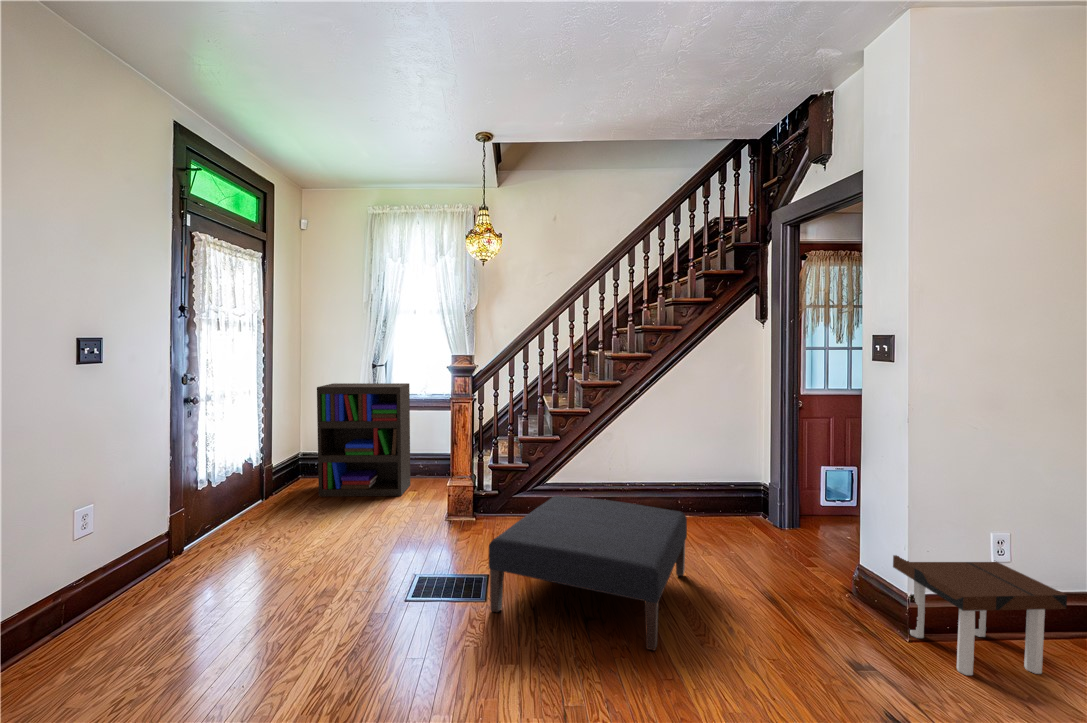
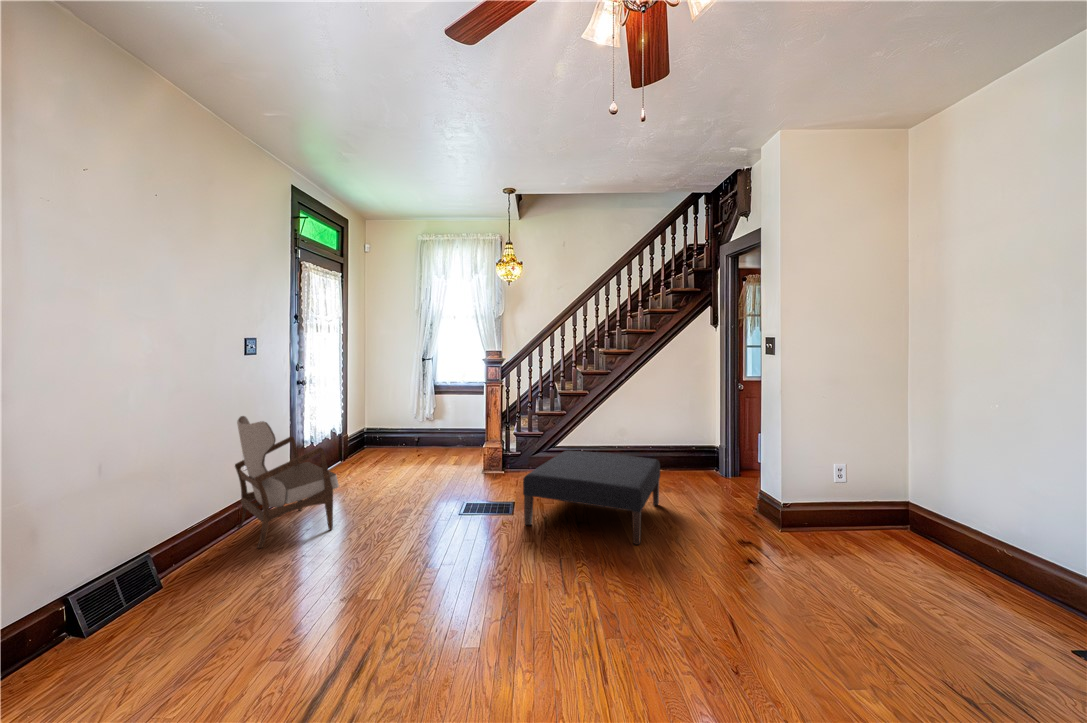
bookshelf: present [317,383,410,496] -> none [383,374,451,459]
armchair: none [69,454,224,654] -> present [235,416,339,548]
side table: present [893,555,1067,675] -> none [801,482,910,556]

